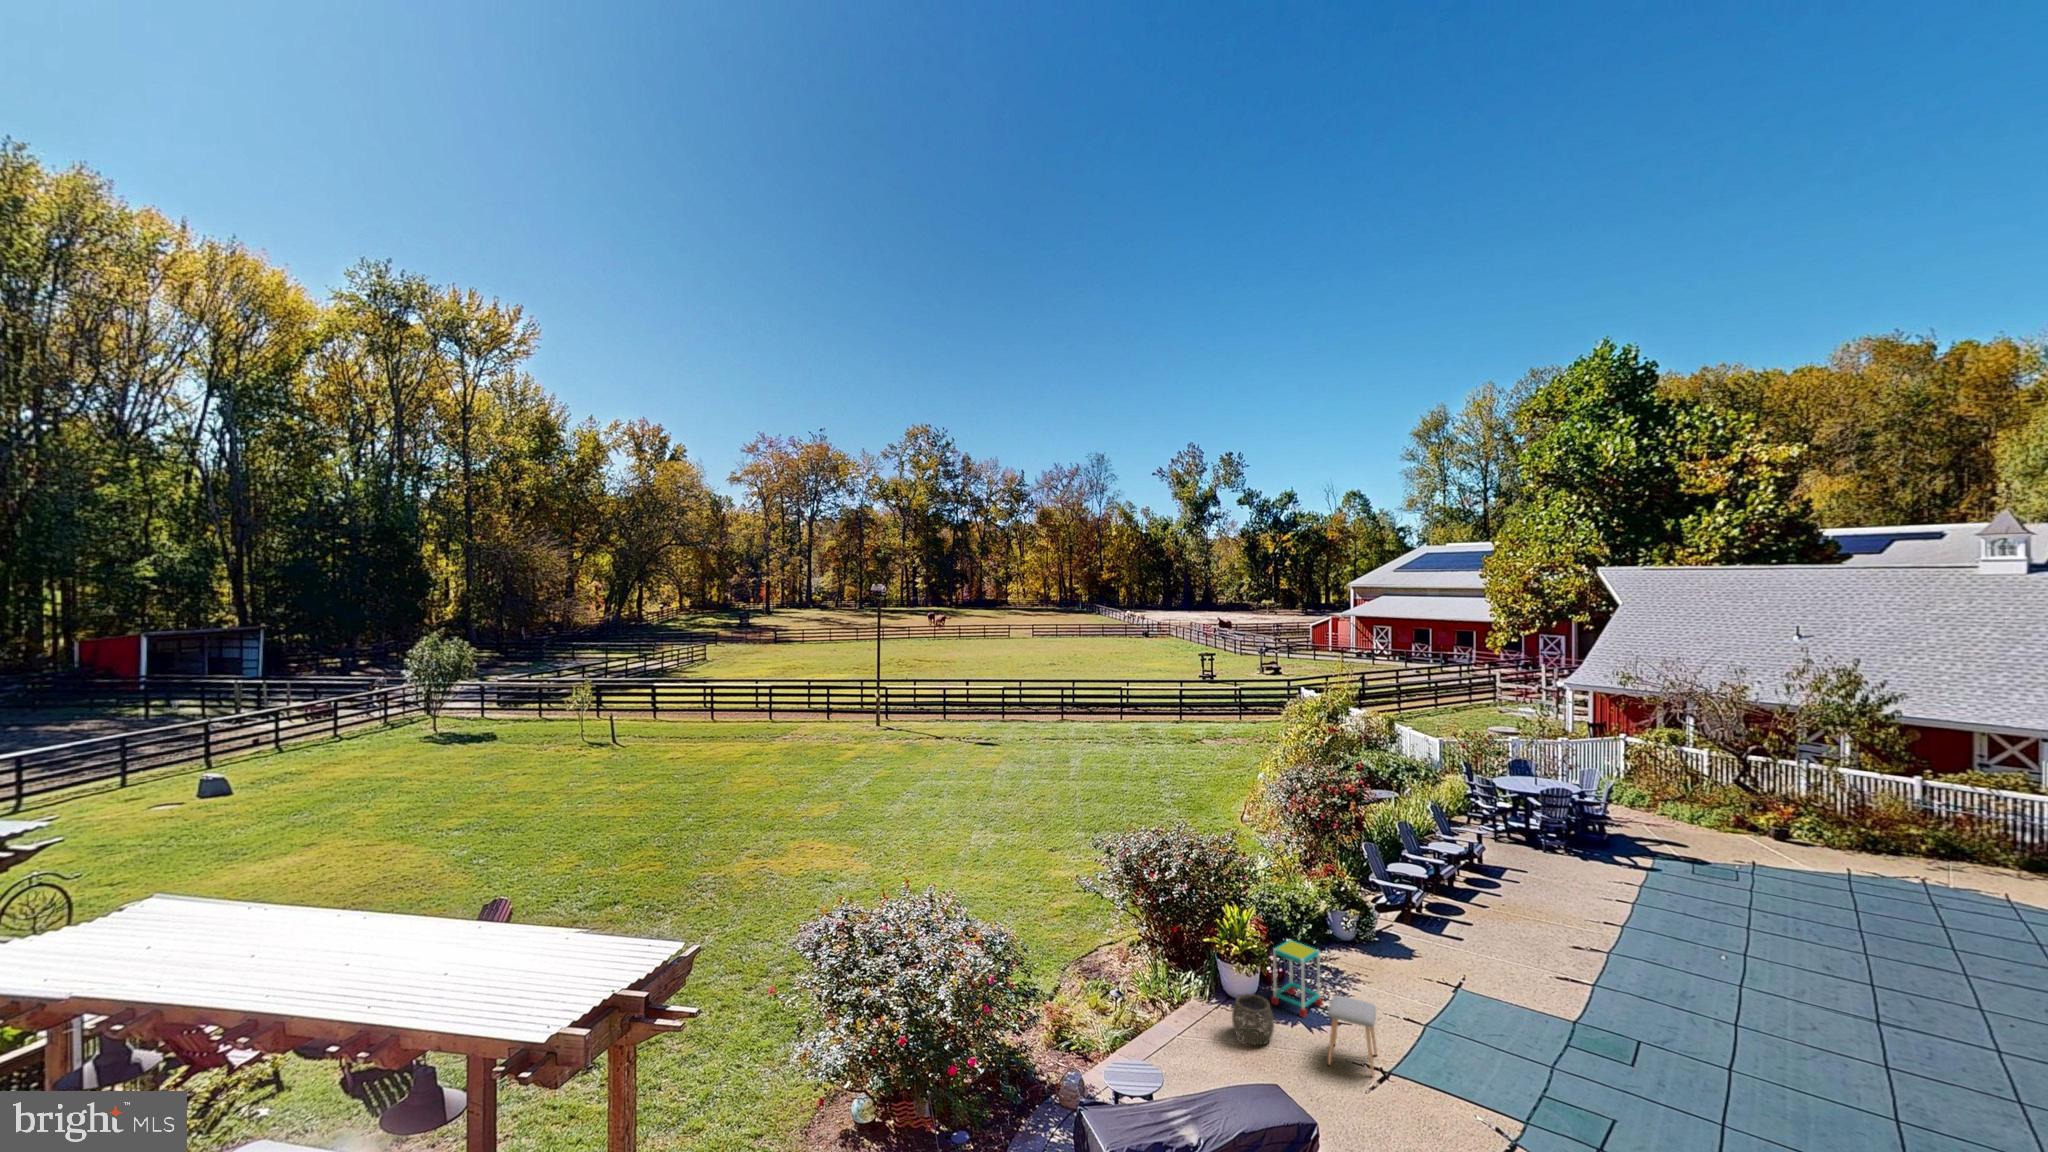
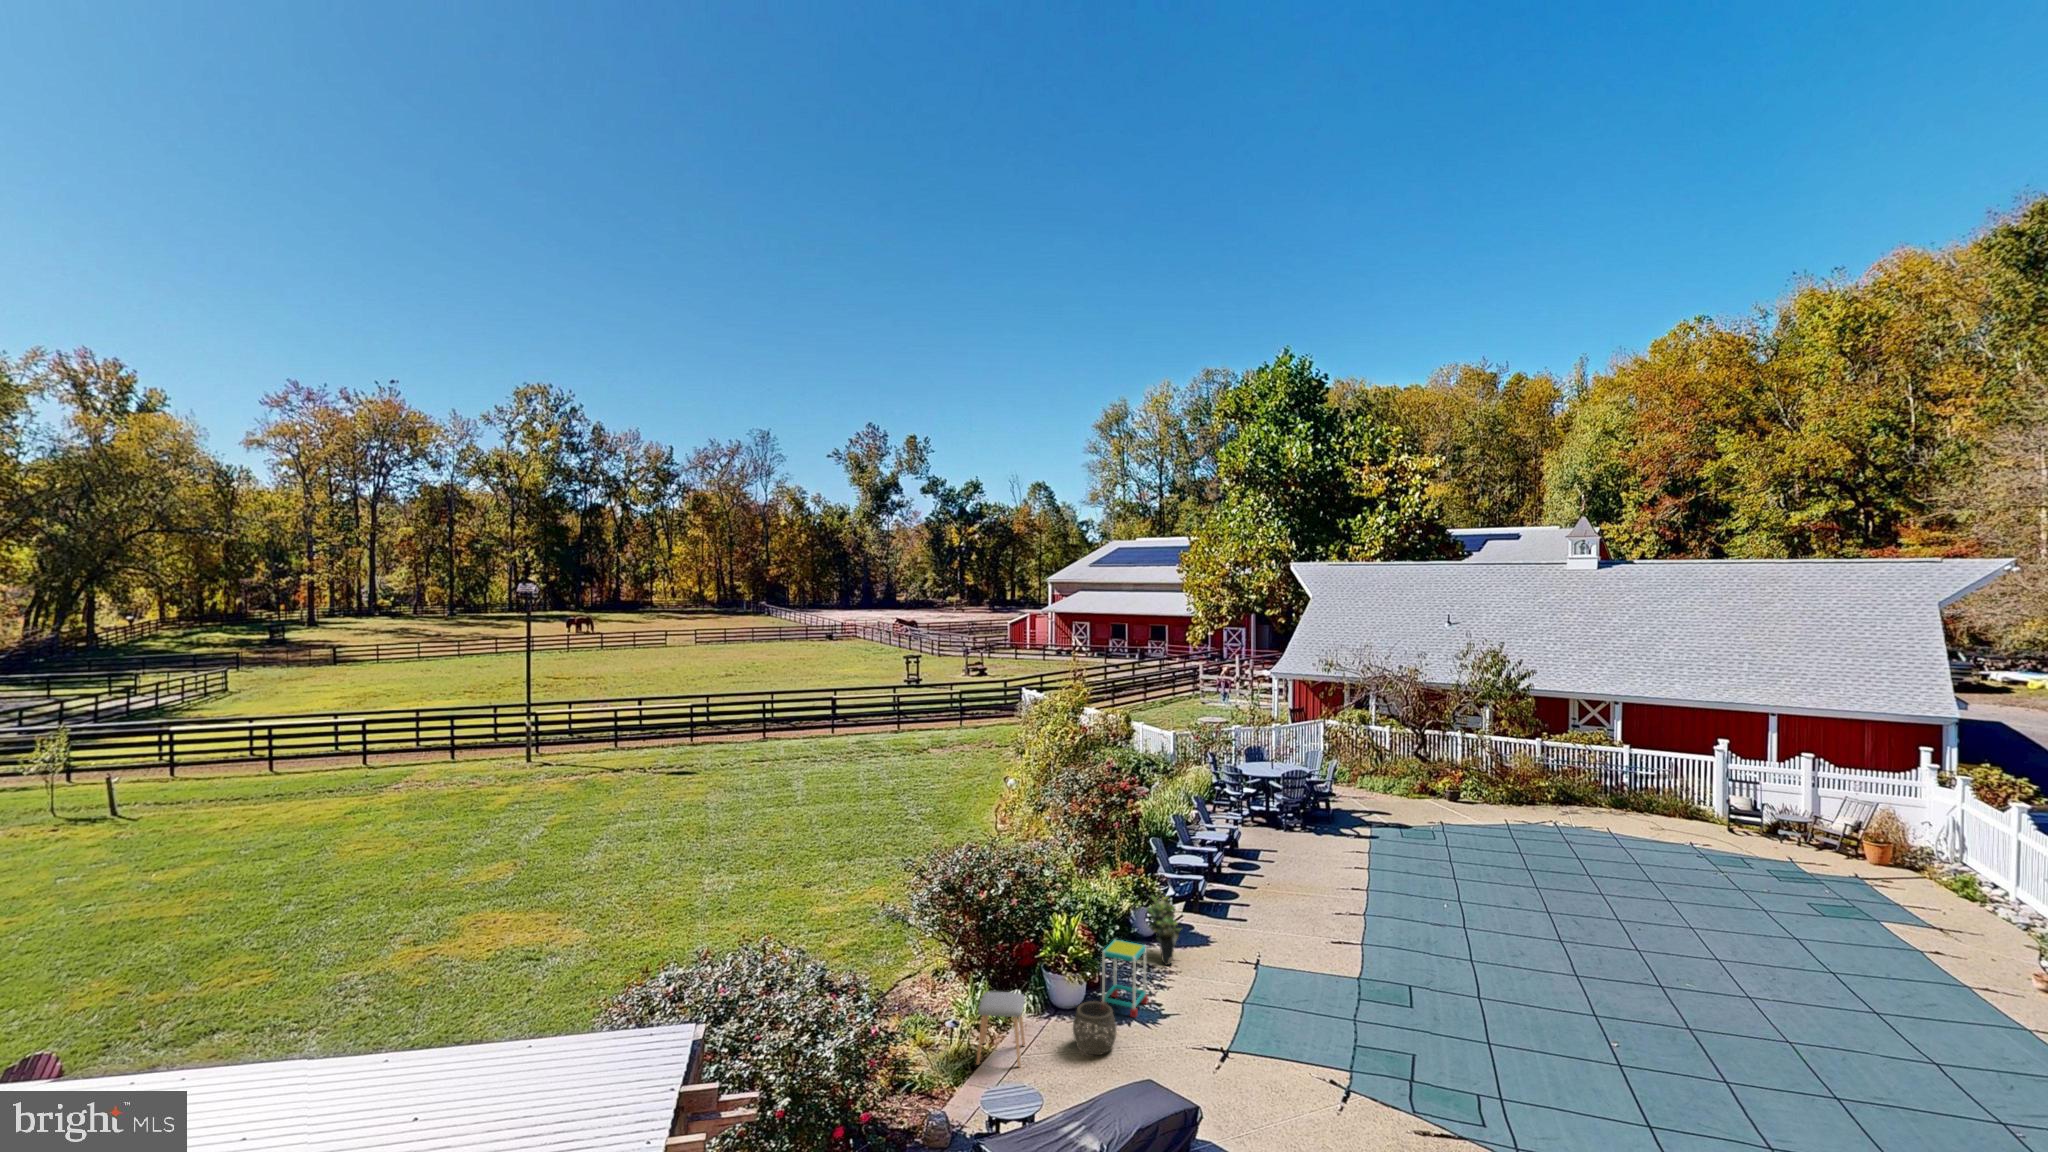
potted plant: none [1335,902,1373,973] -> present [1146,895,1181,965]
stool: present [1328,995,1377,1077] -> present [976,991,1025,1067]

